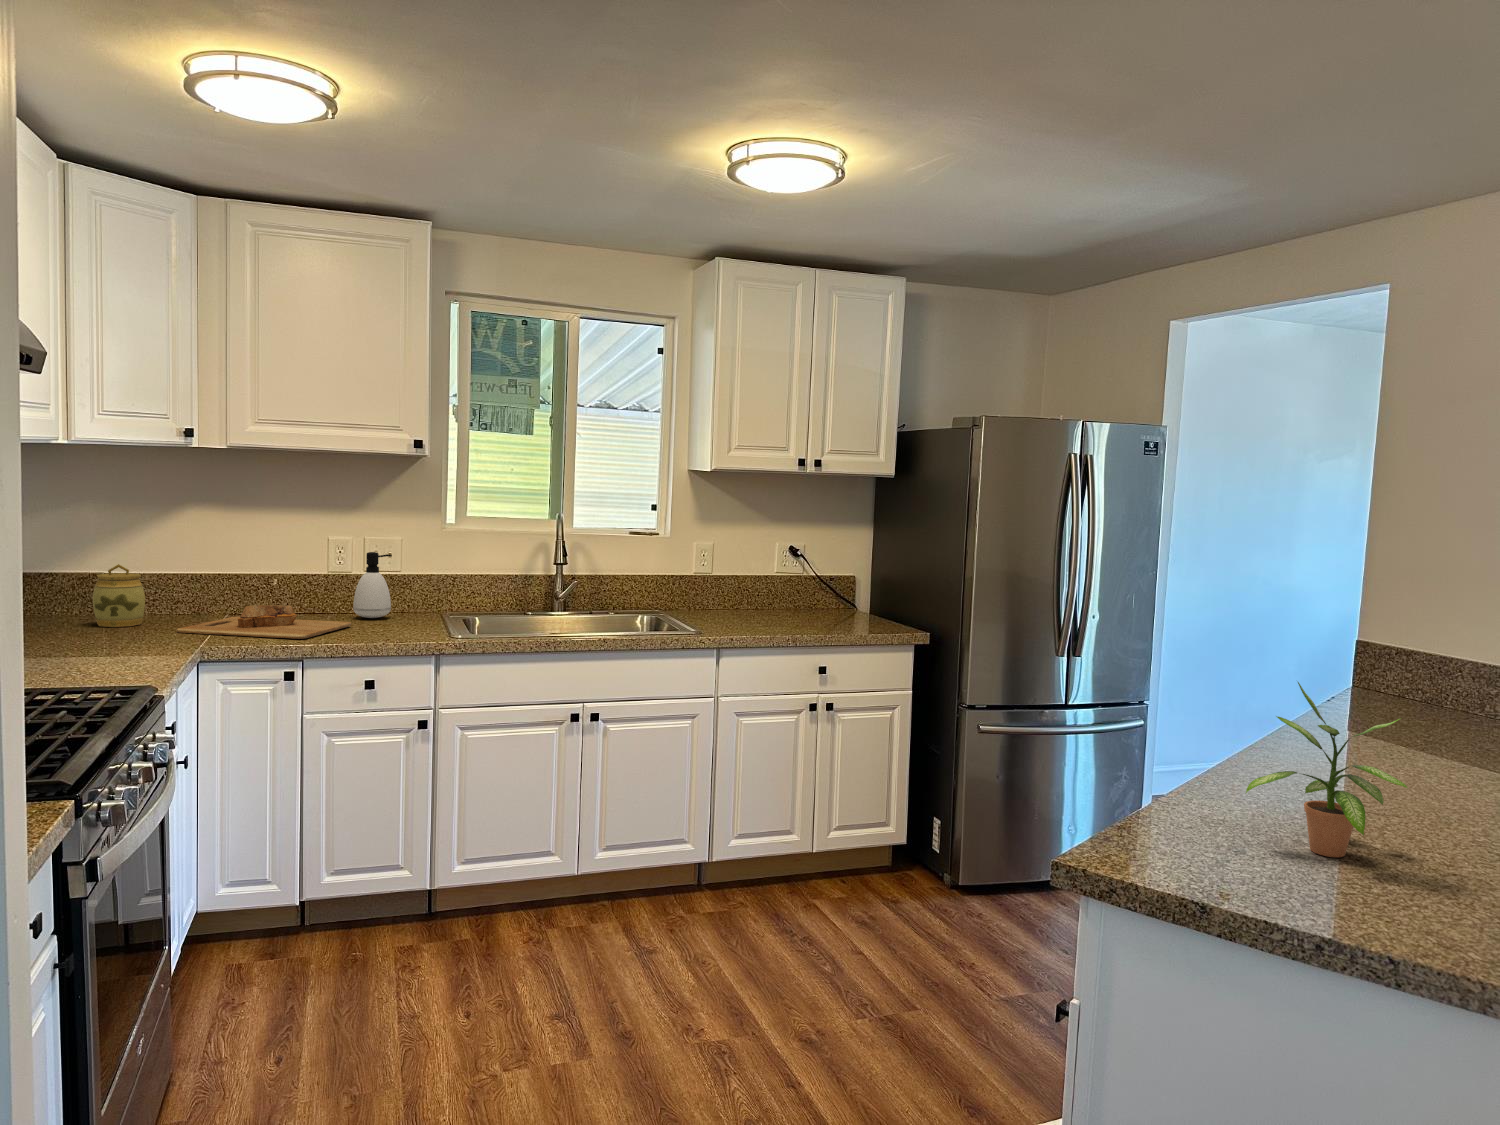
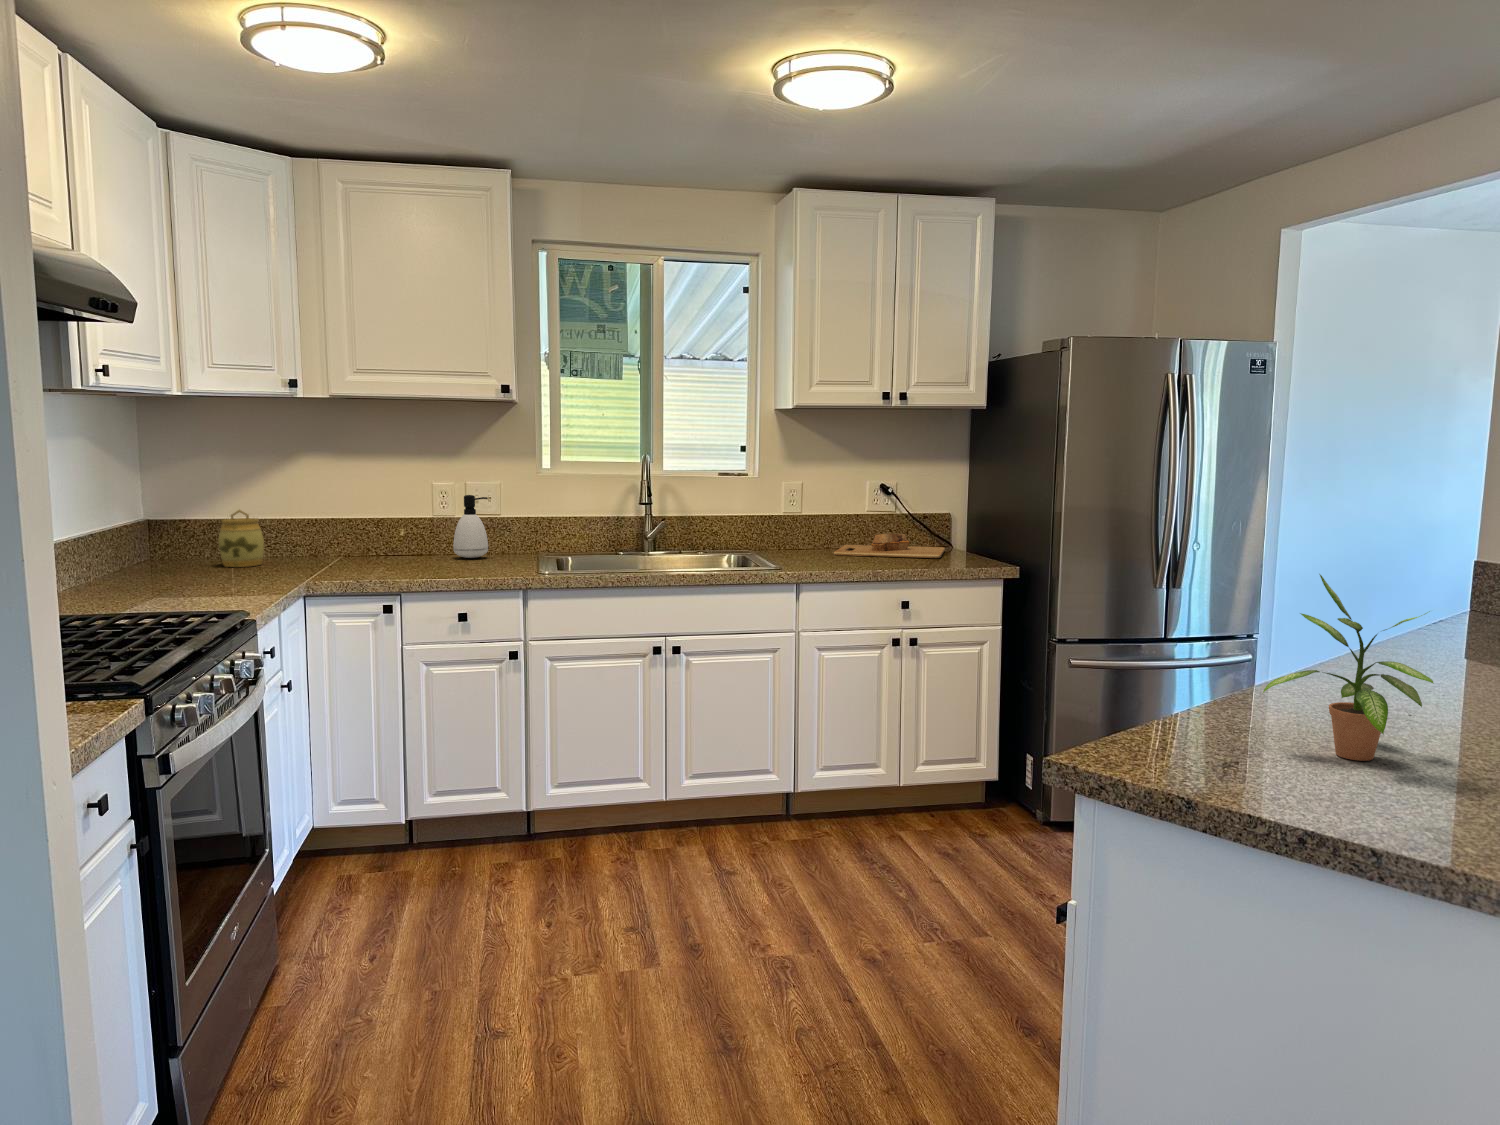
cutting board: present [177,605,351,639] -> present [834,533,945,558]

